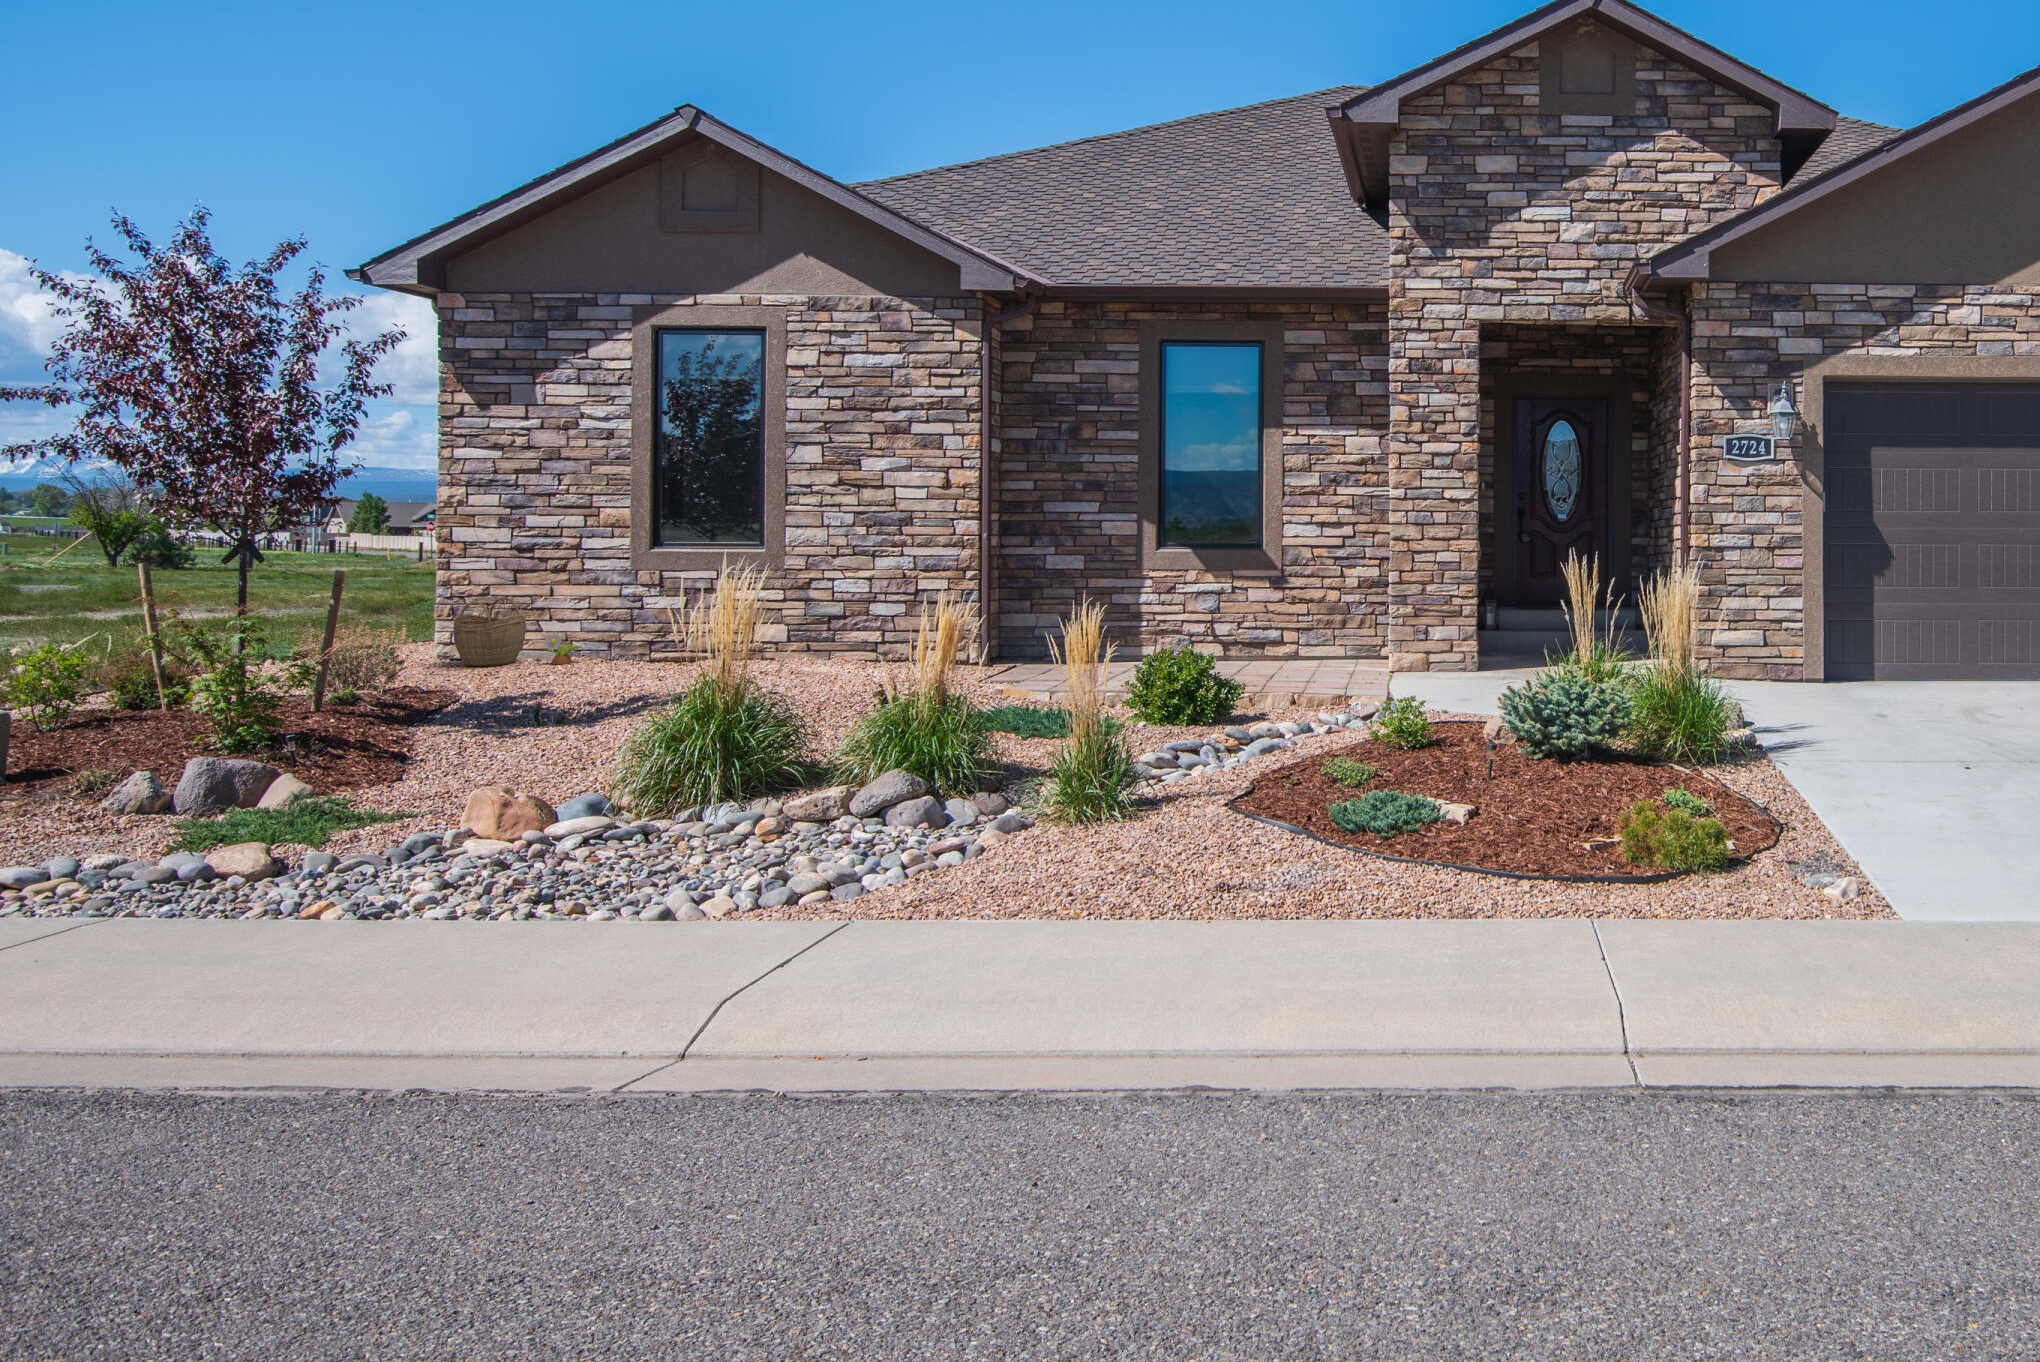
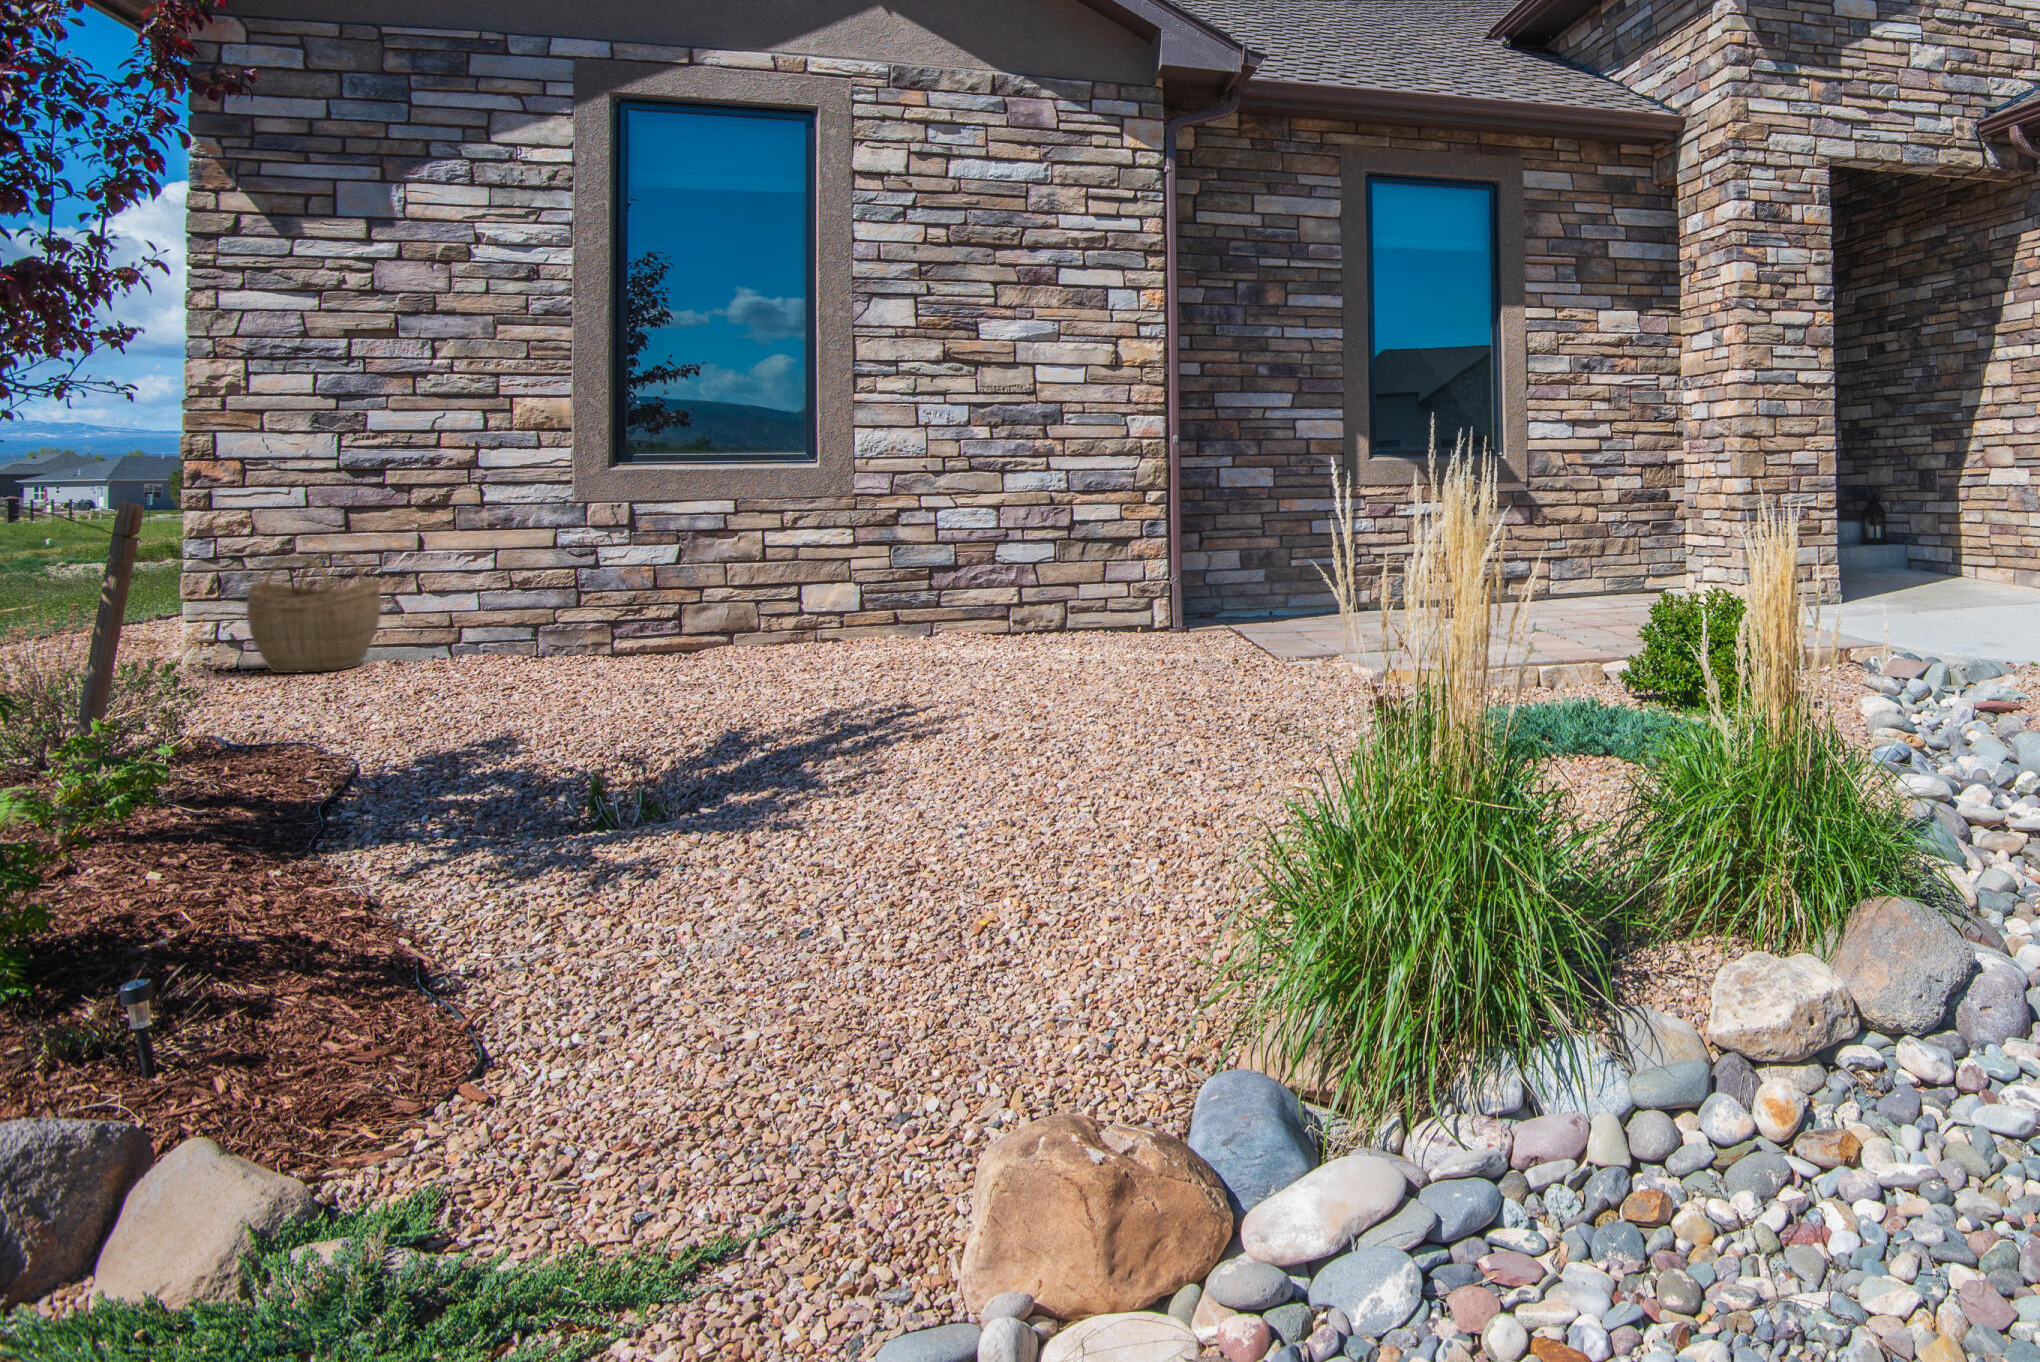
decorative plant: present [542,633,583,664] -> none [426,607,502,663]

